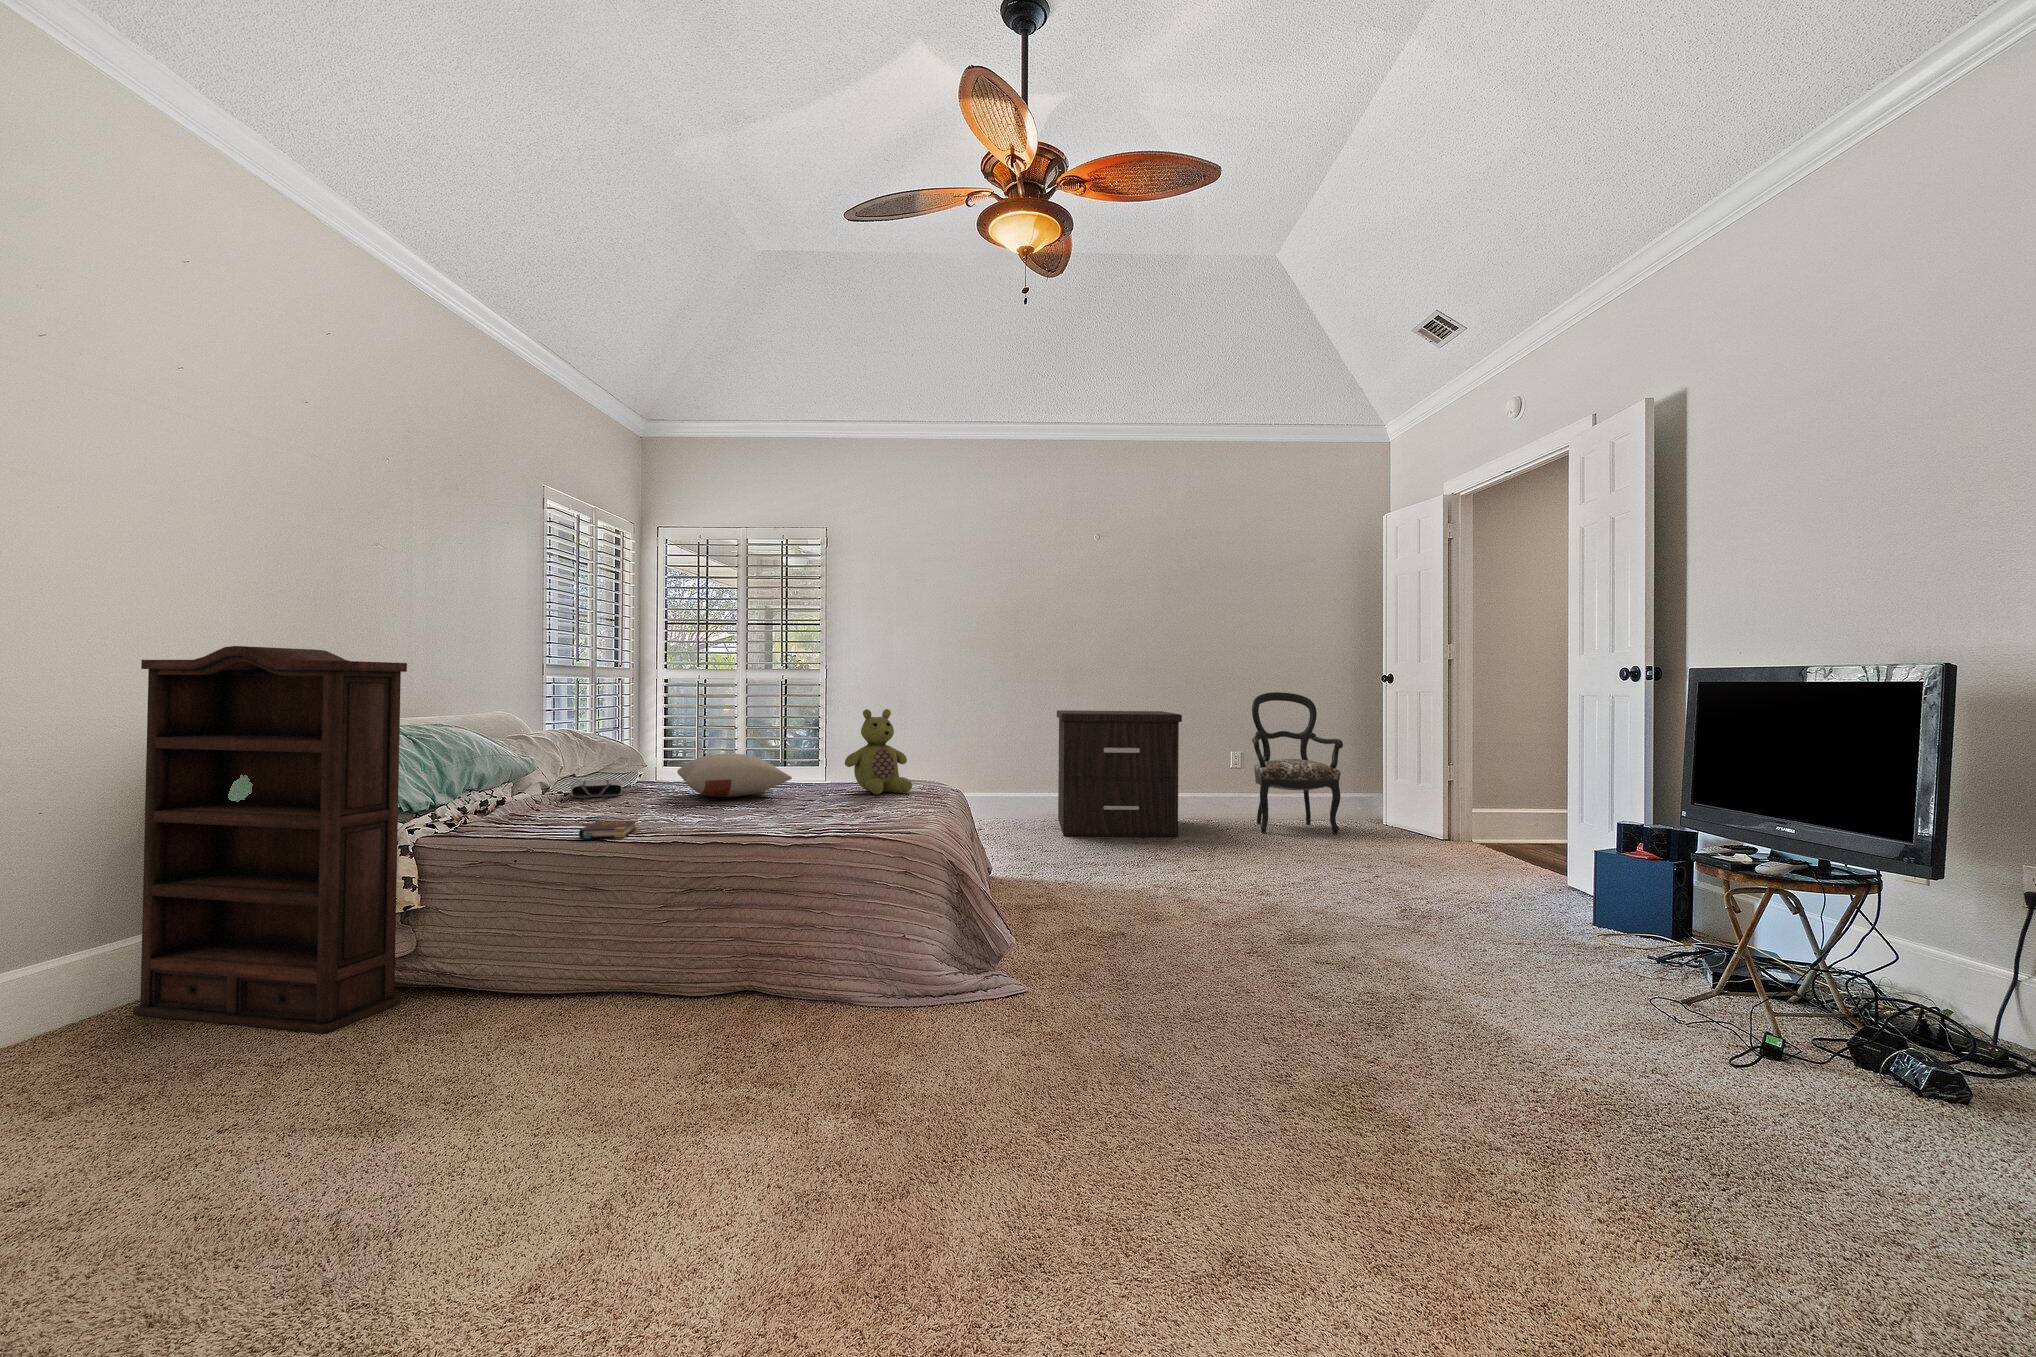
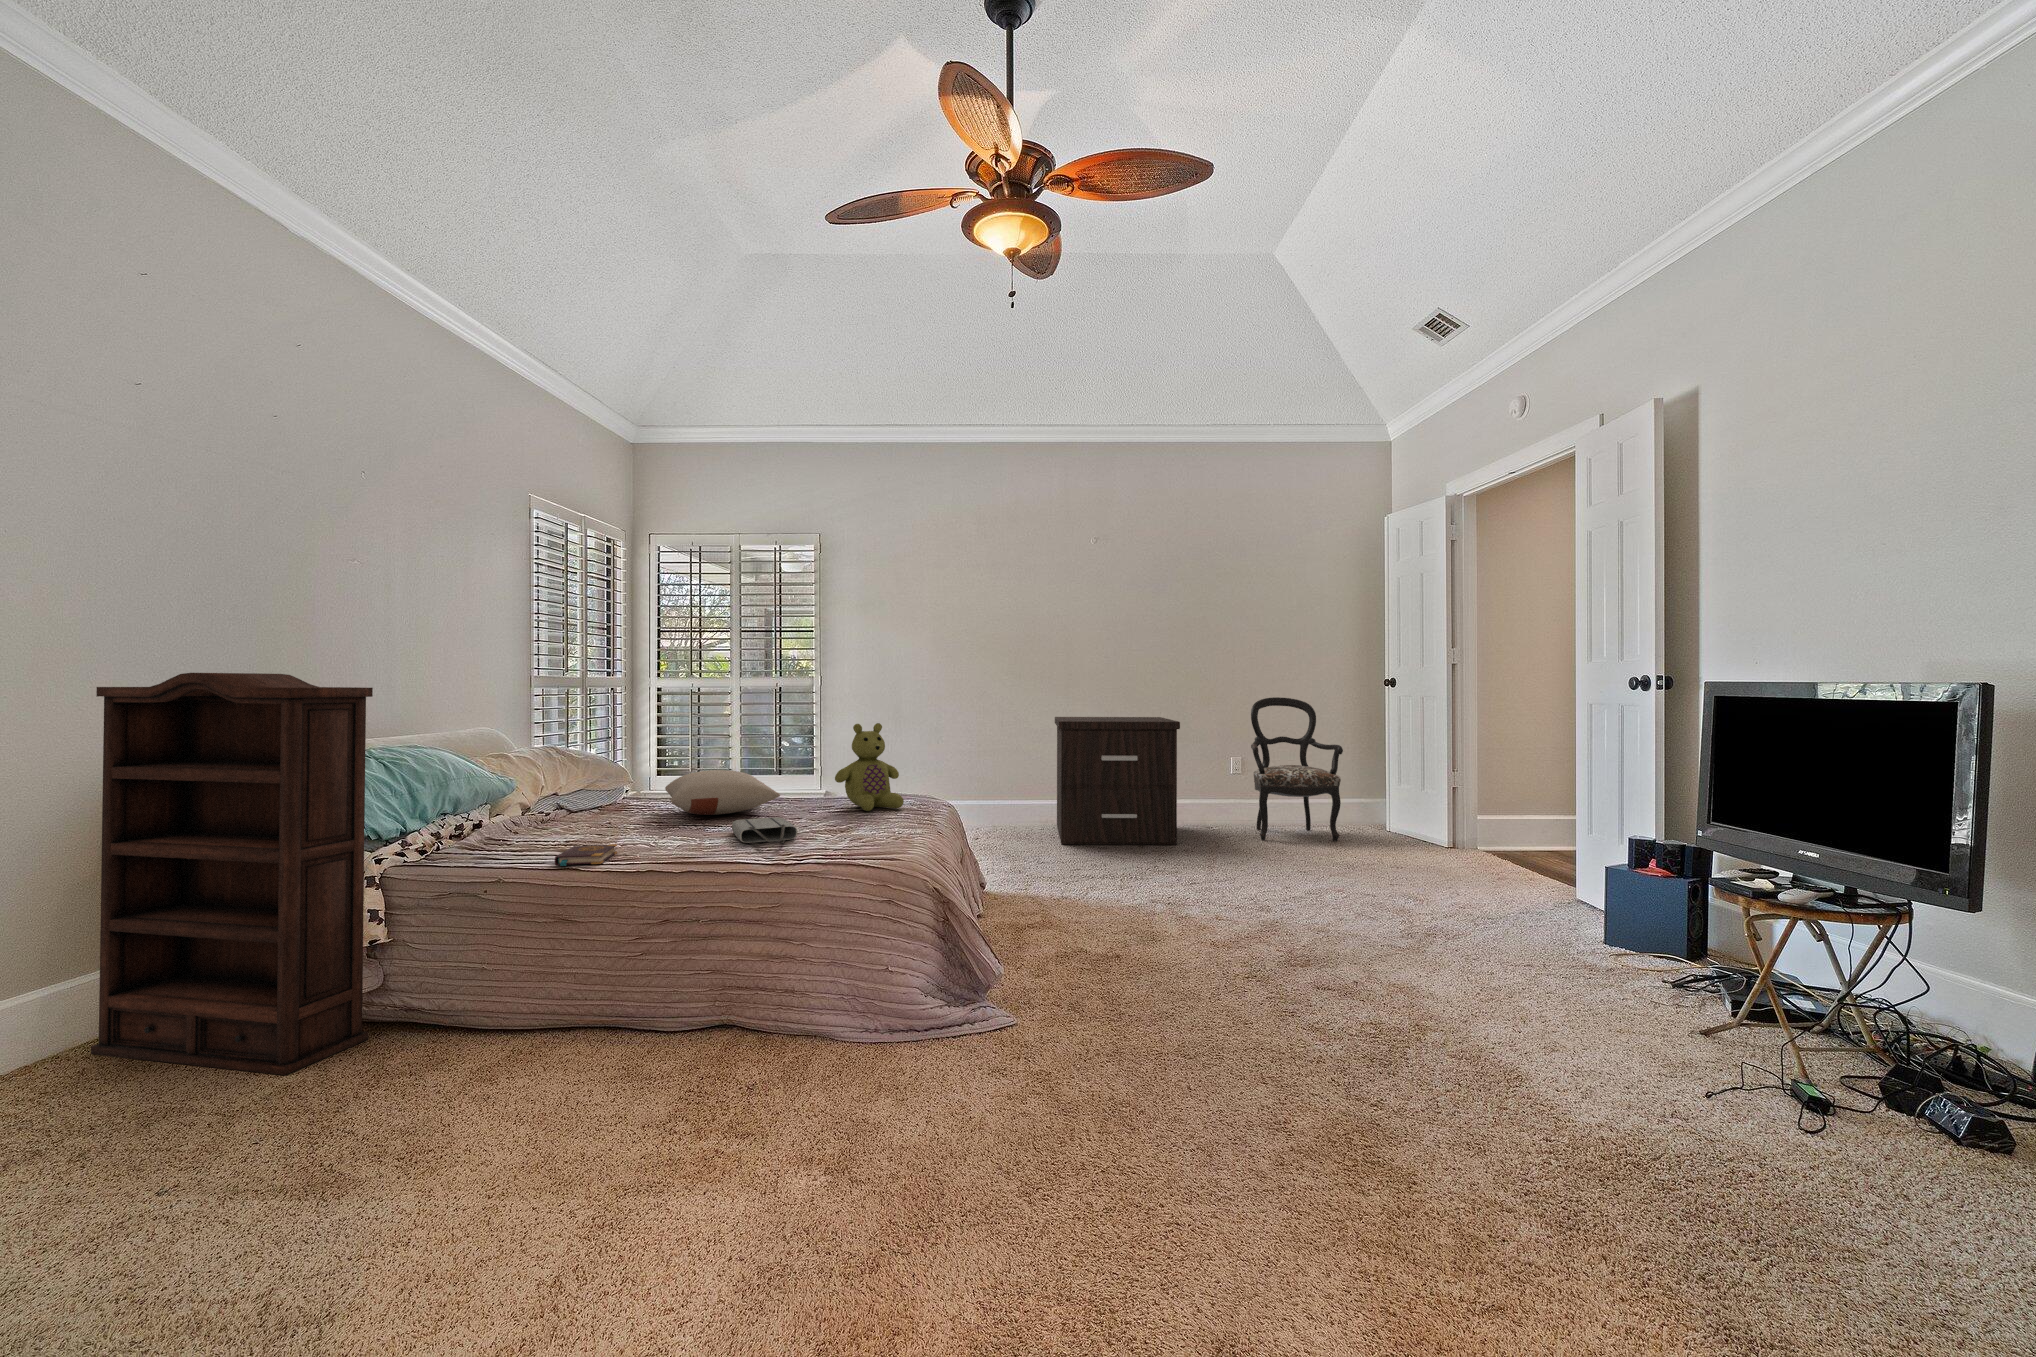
tote bag: present [570,780,623,799] -> present [732,817,797,845]

